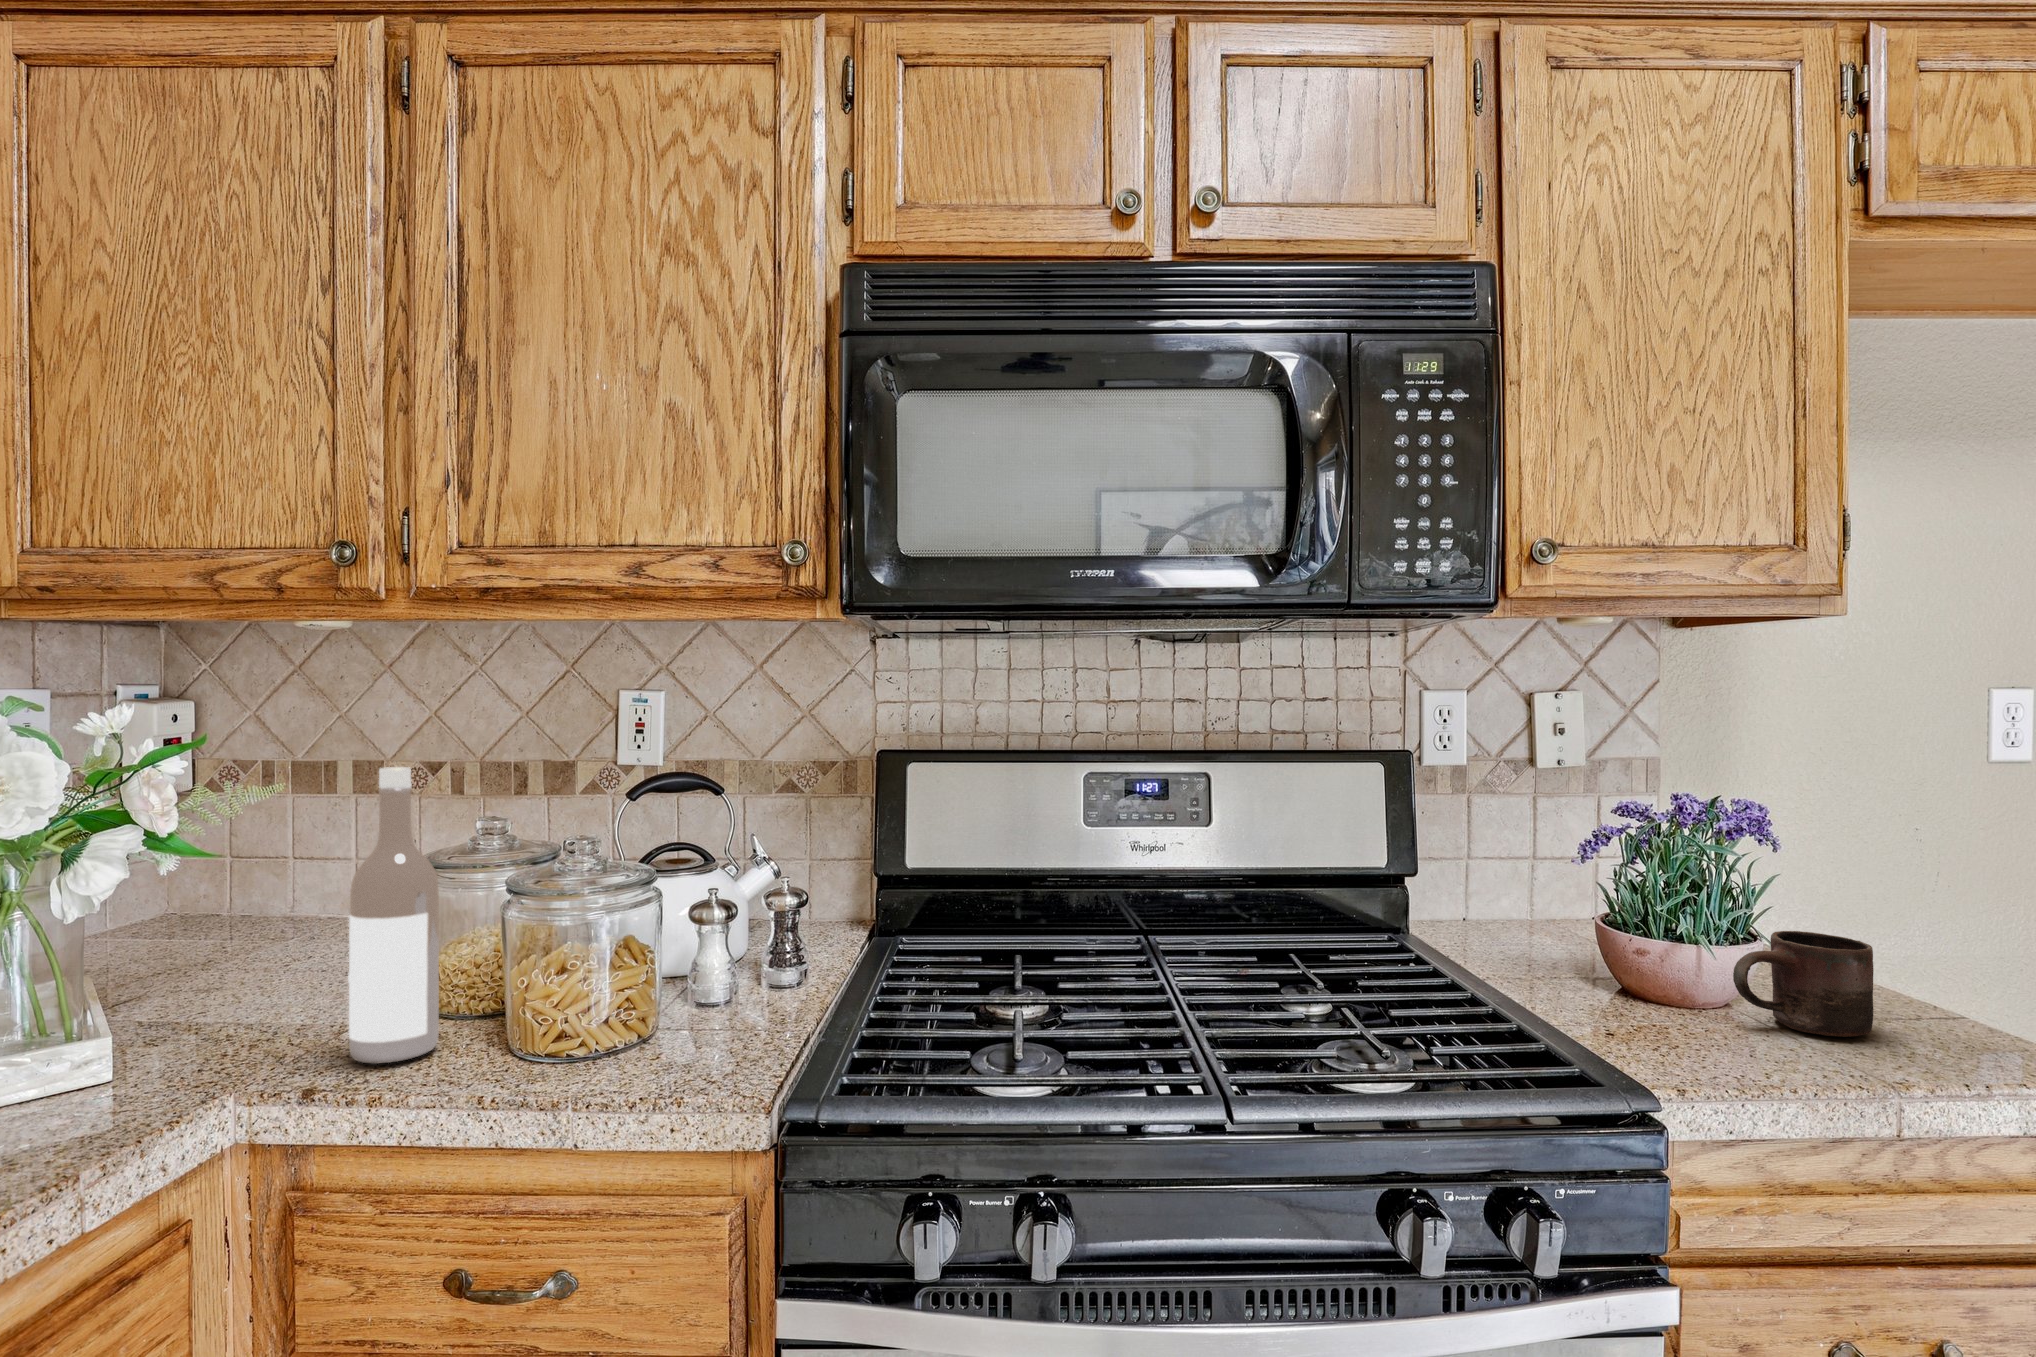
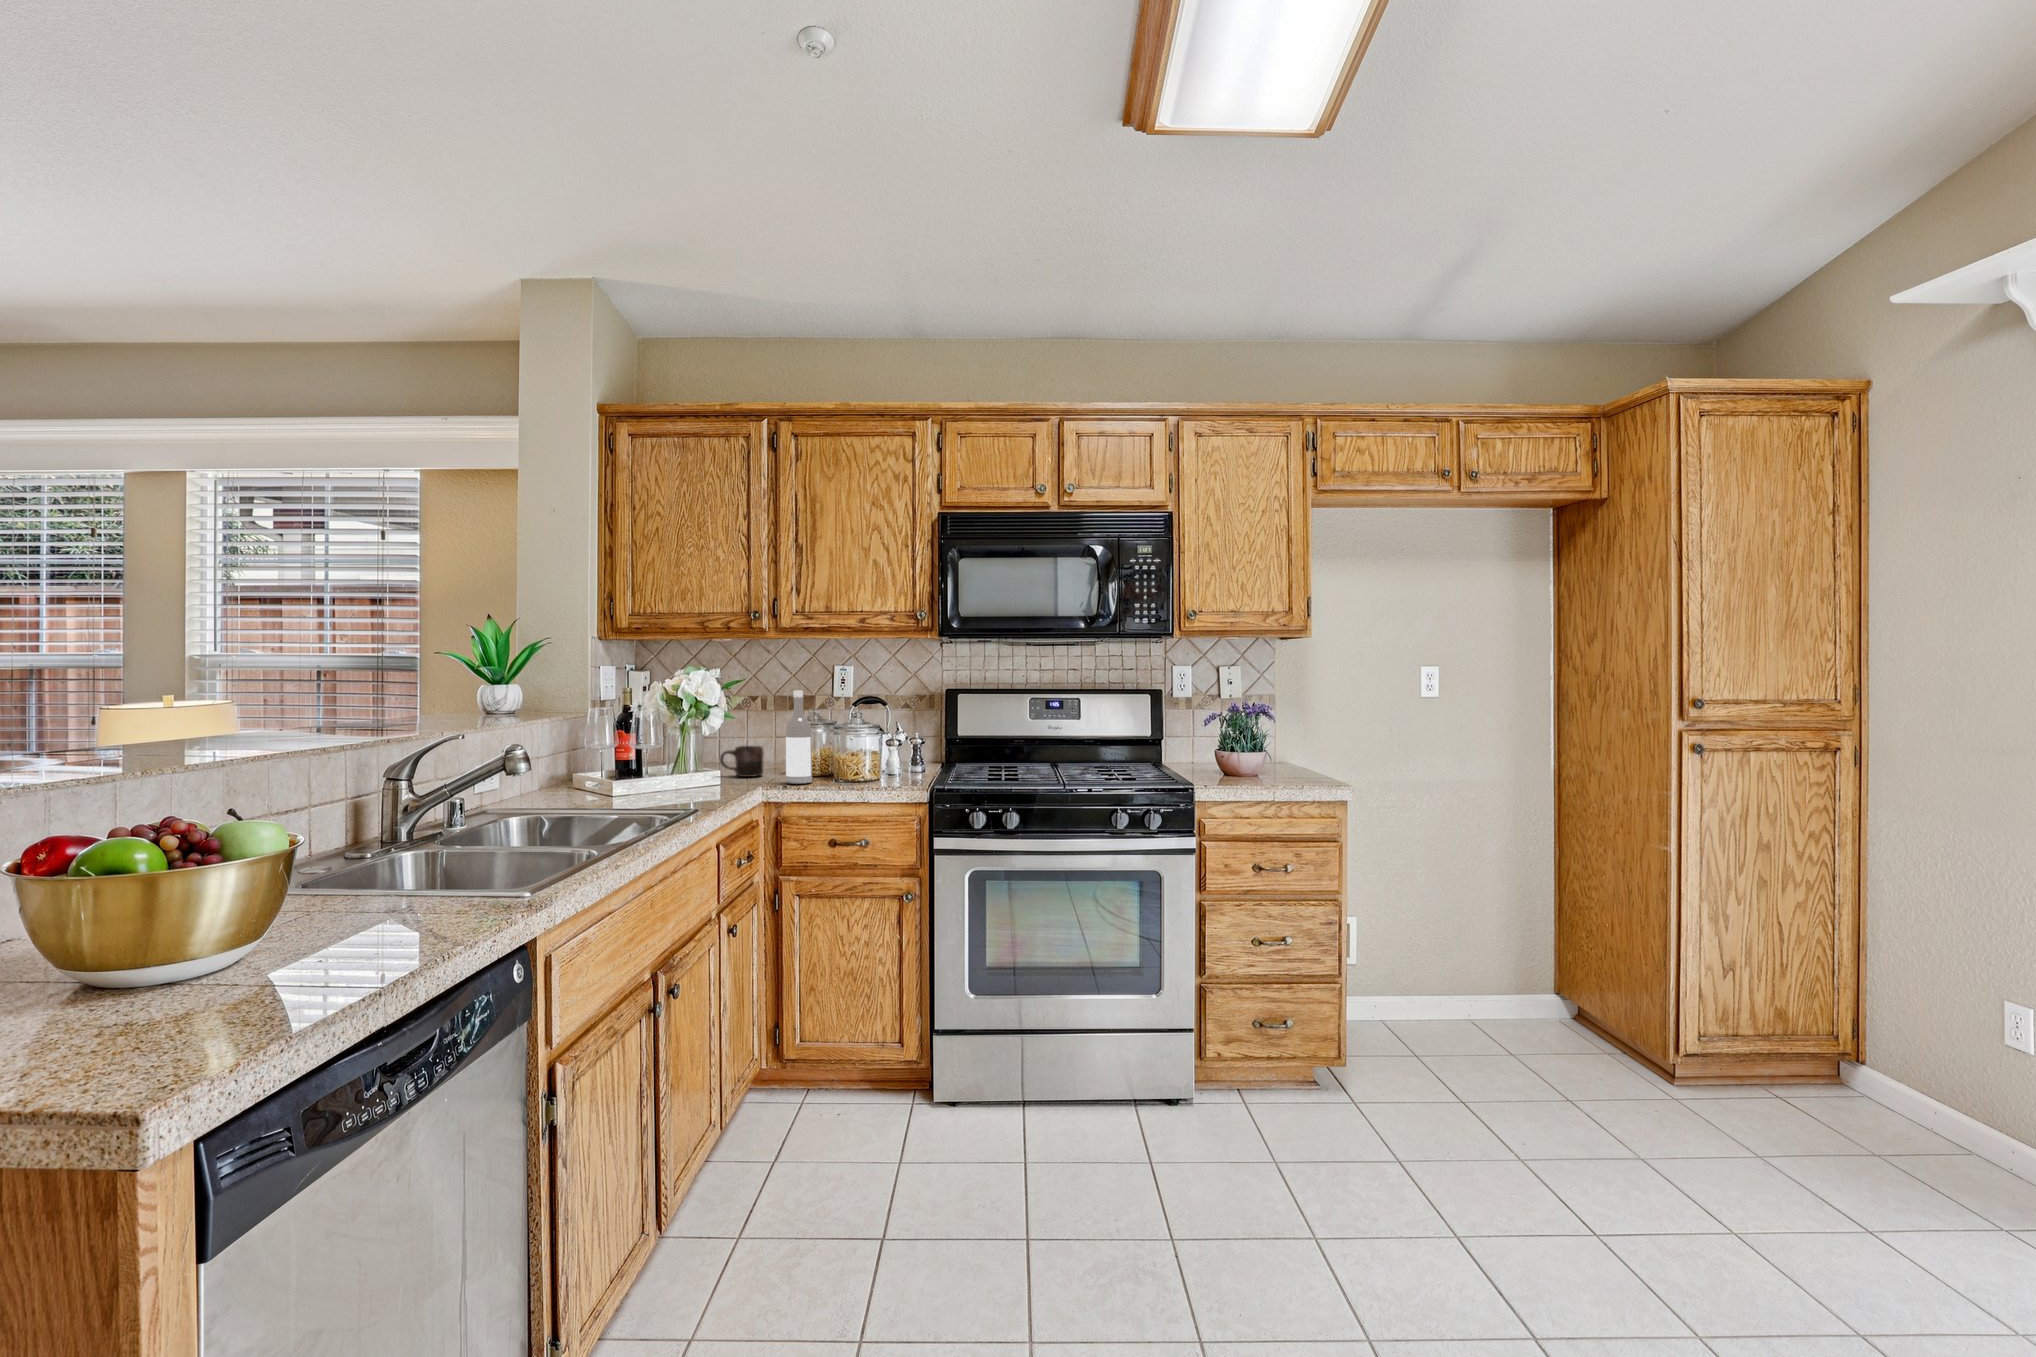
mug: present [1733,931,1874,1037] -> present [720,746,764,777]

